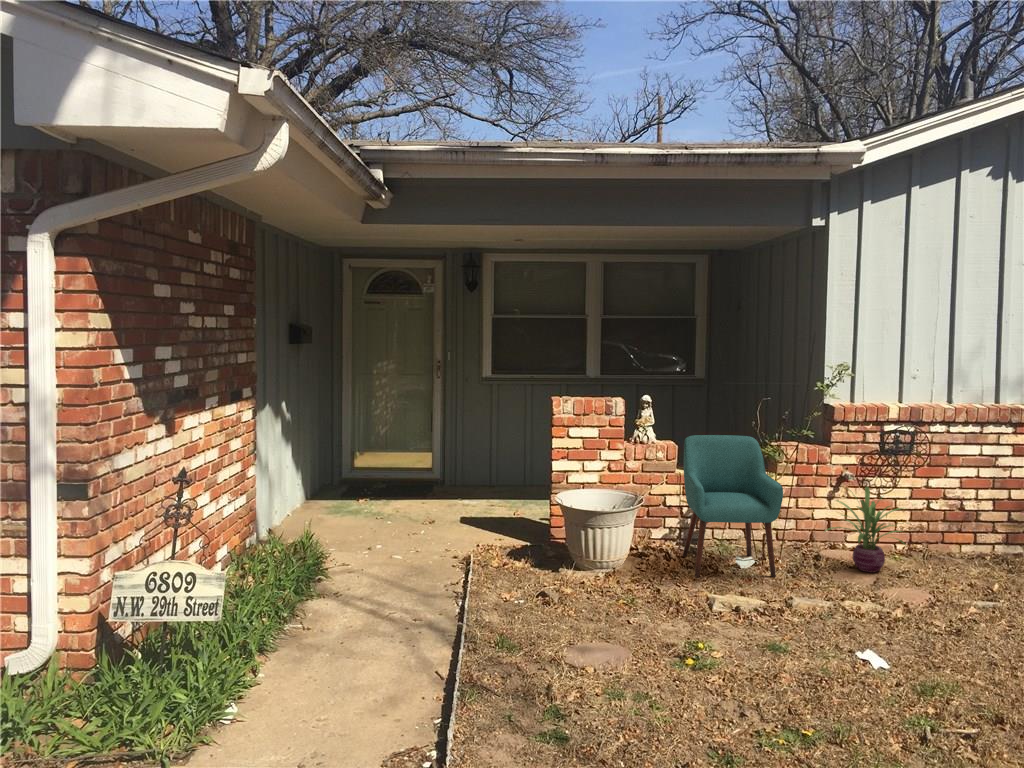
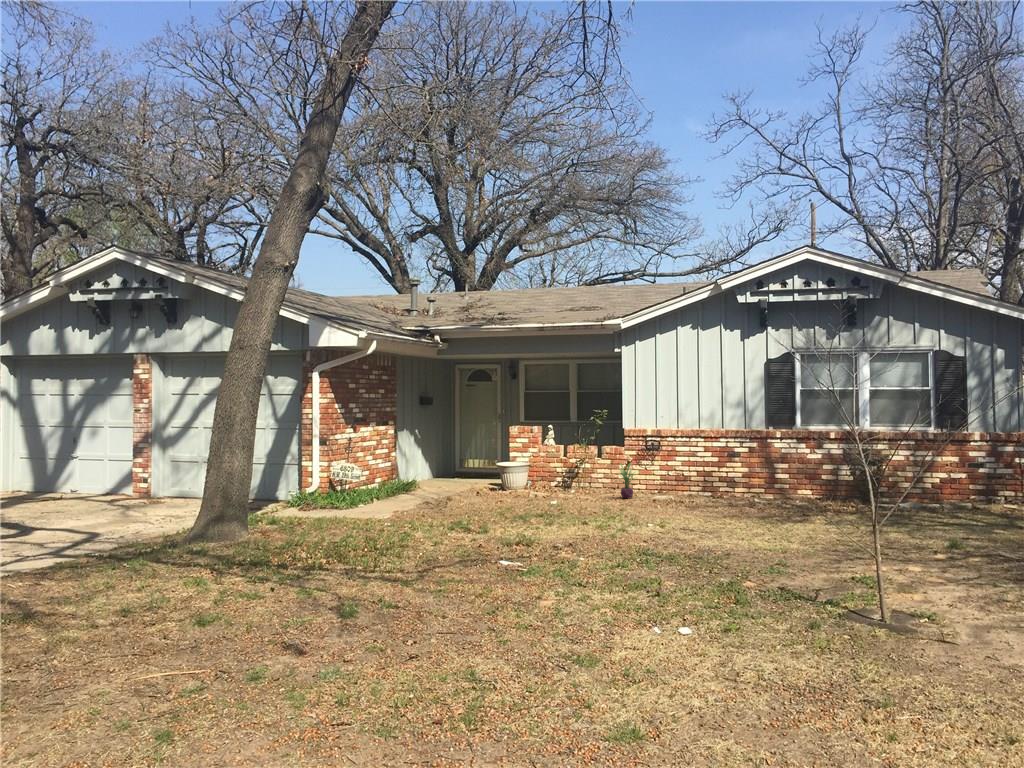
chair: present [683,435,783,578] -> none [550,441,590,499]

